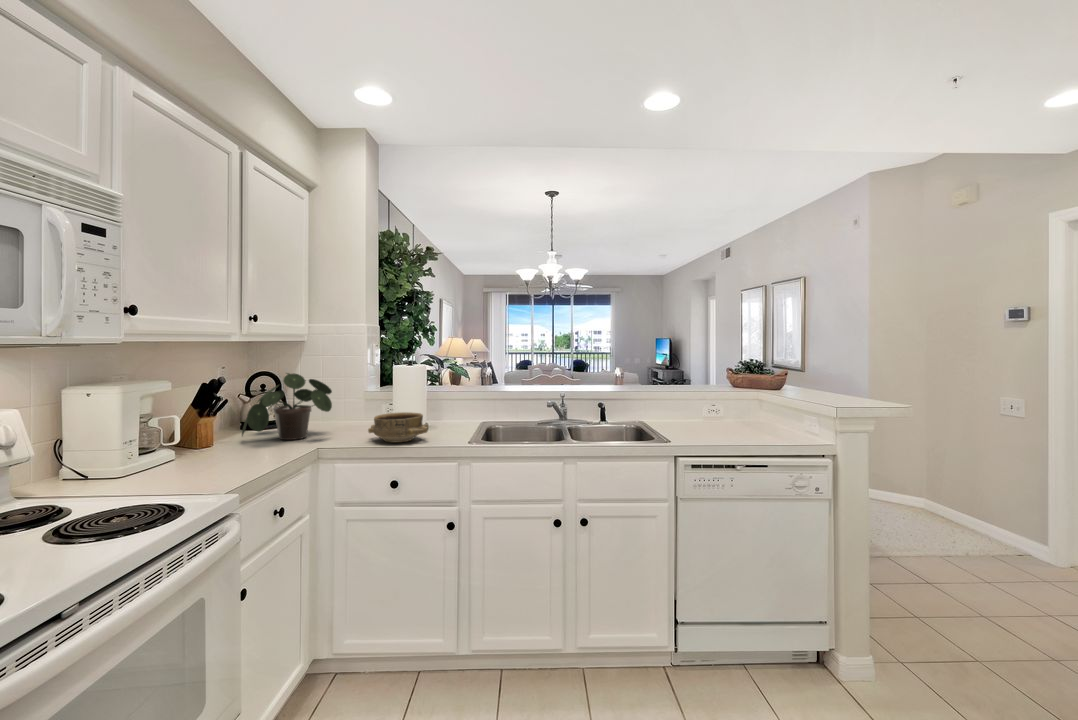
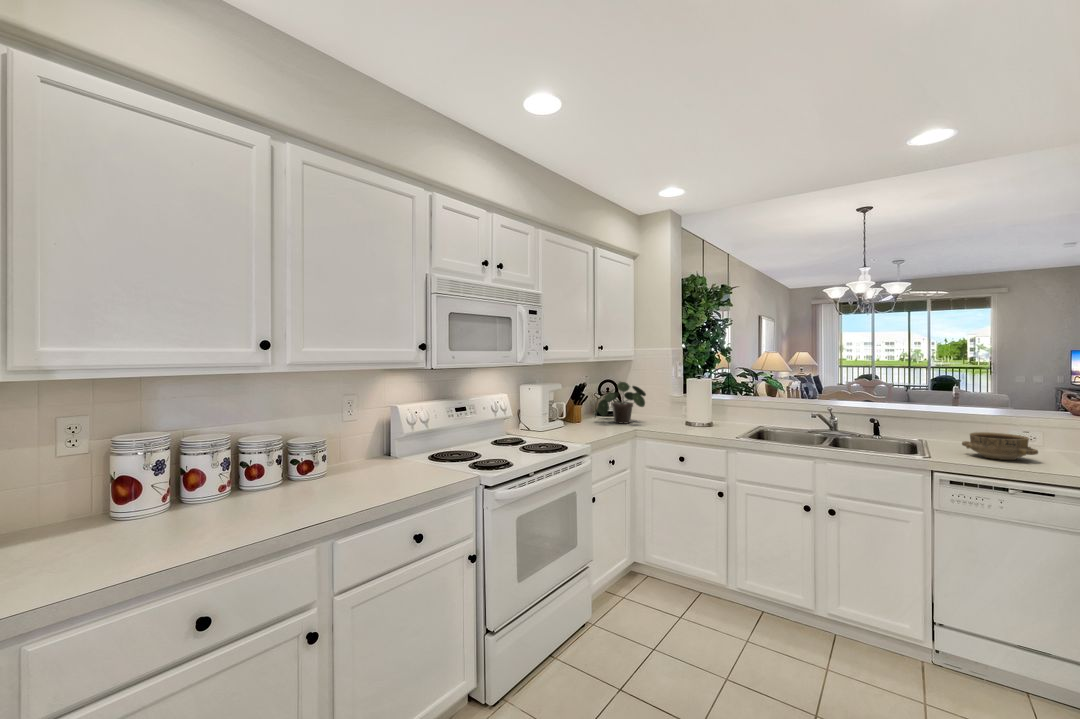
ceramic bowl: present [368,412,428,442] -> present [962,432,1038,460]

